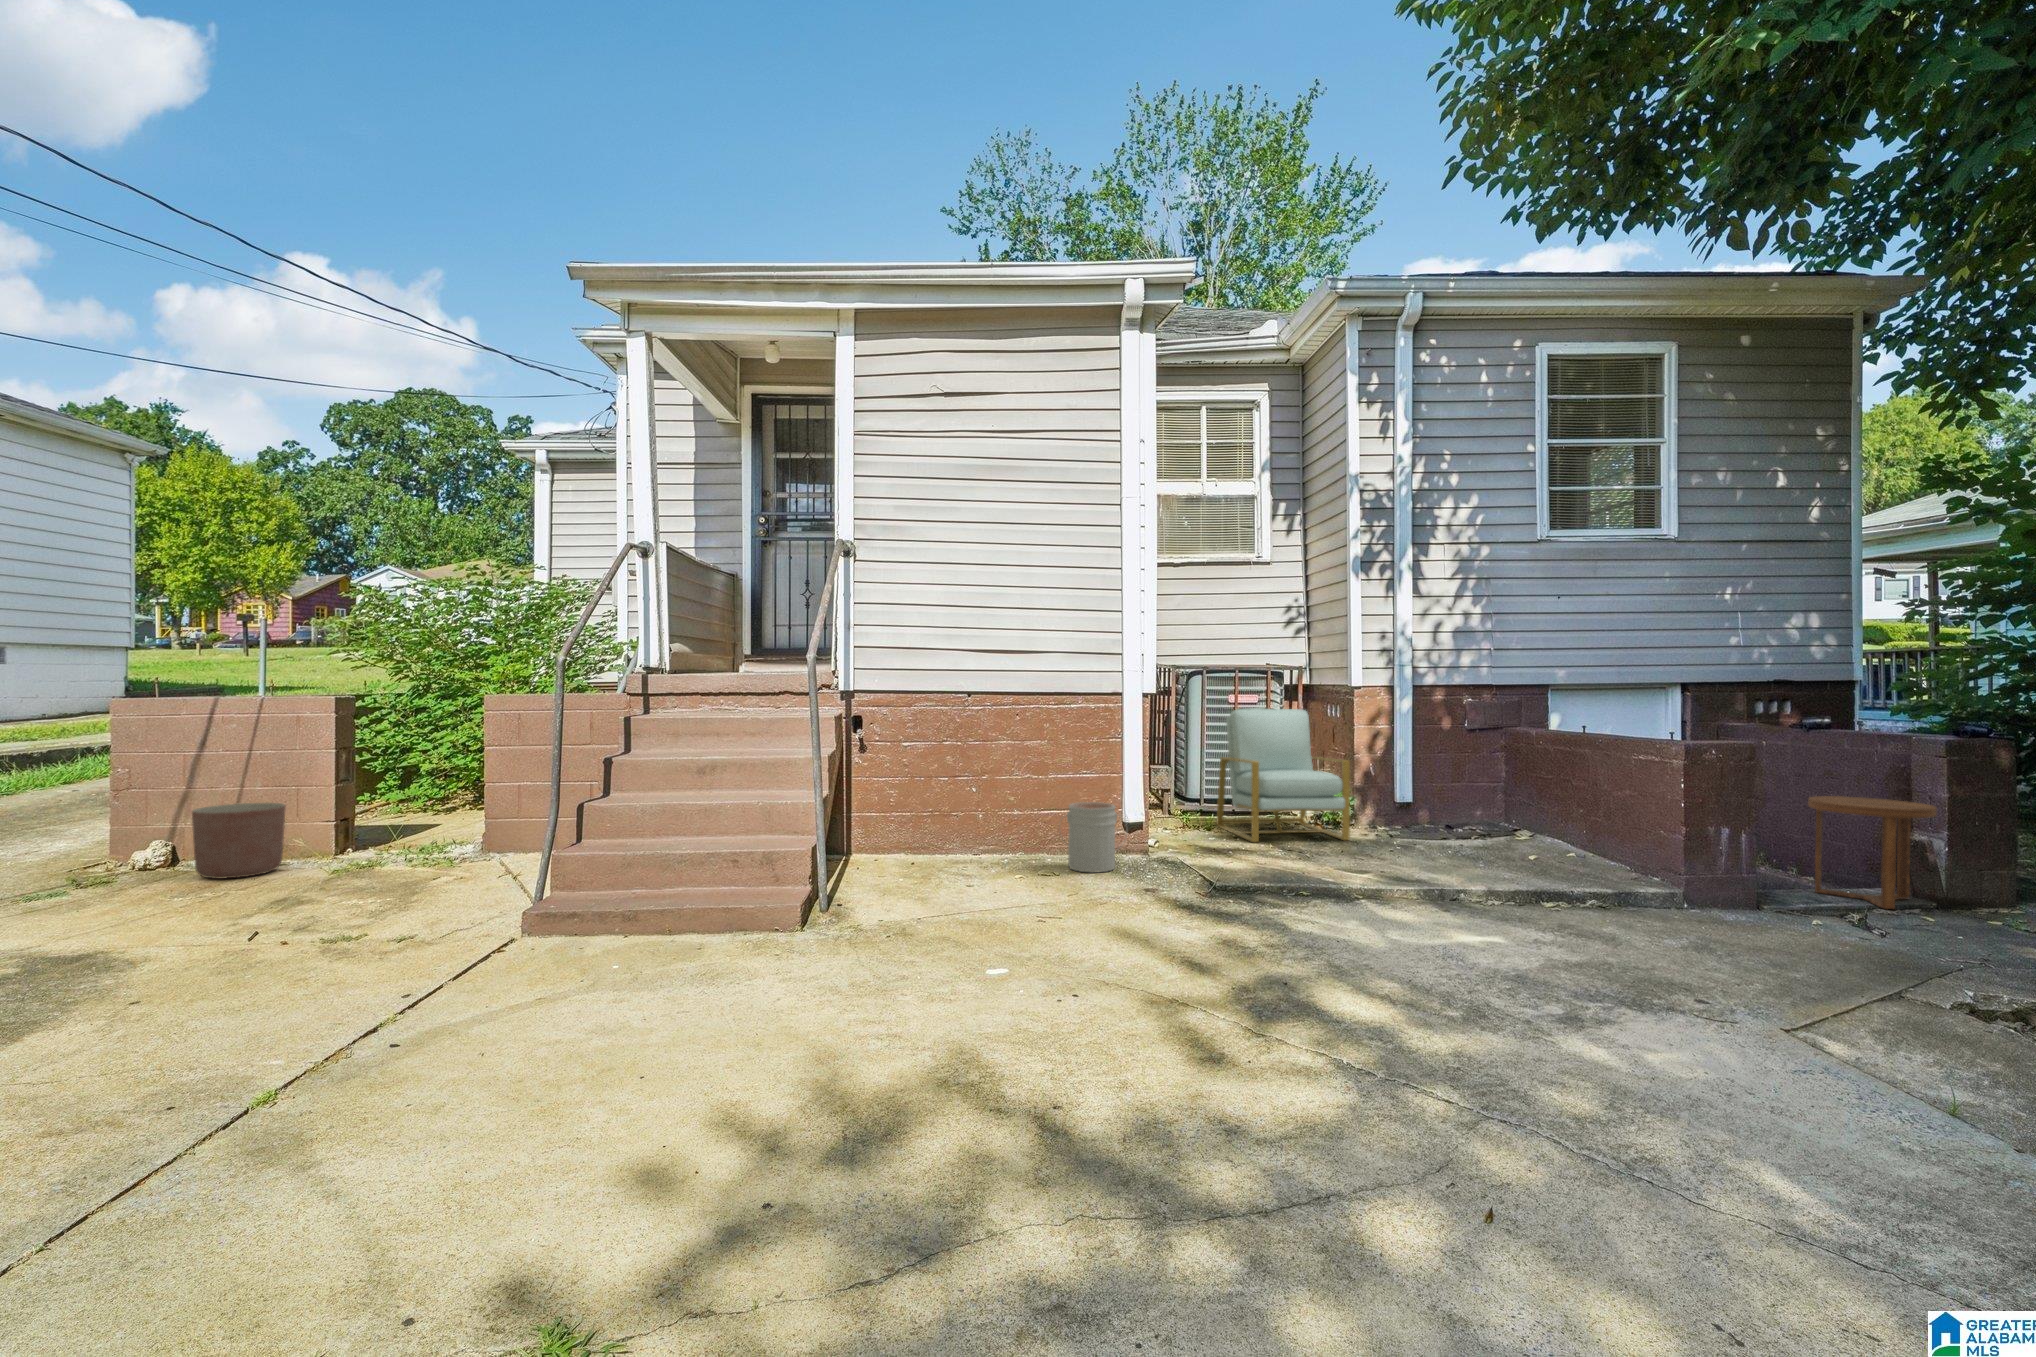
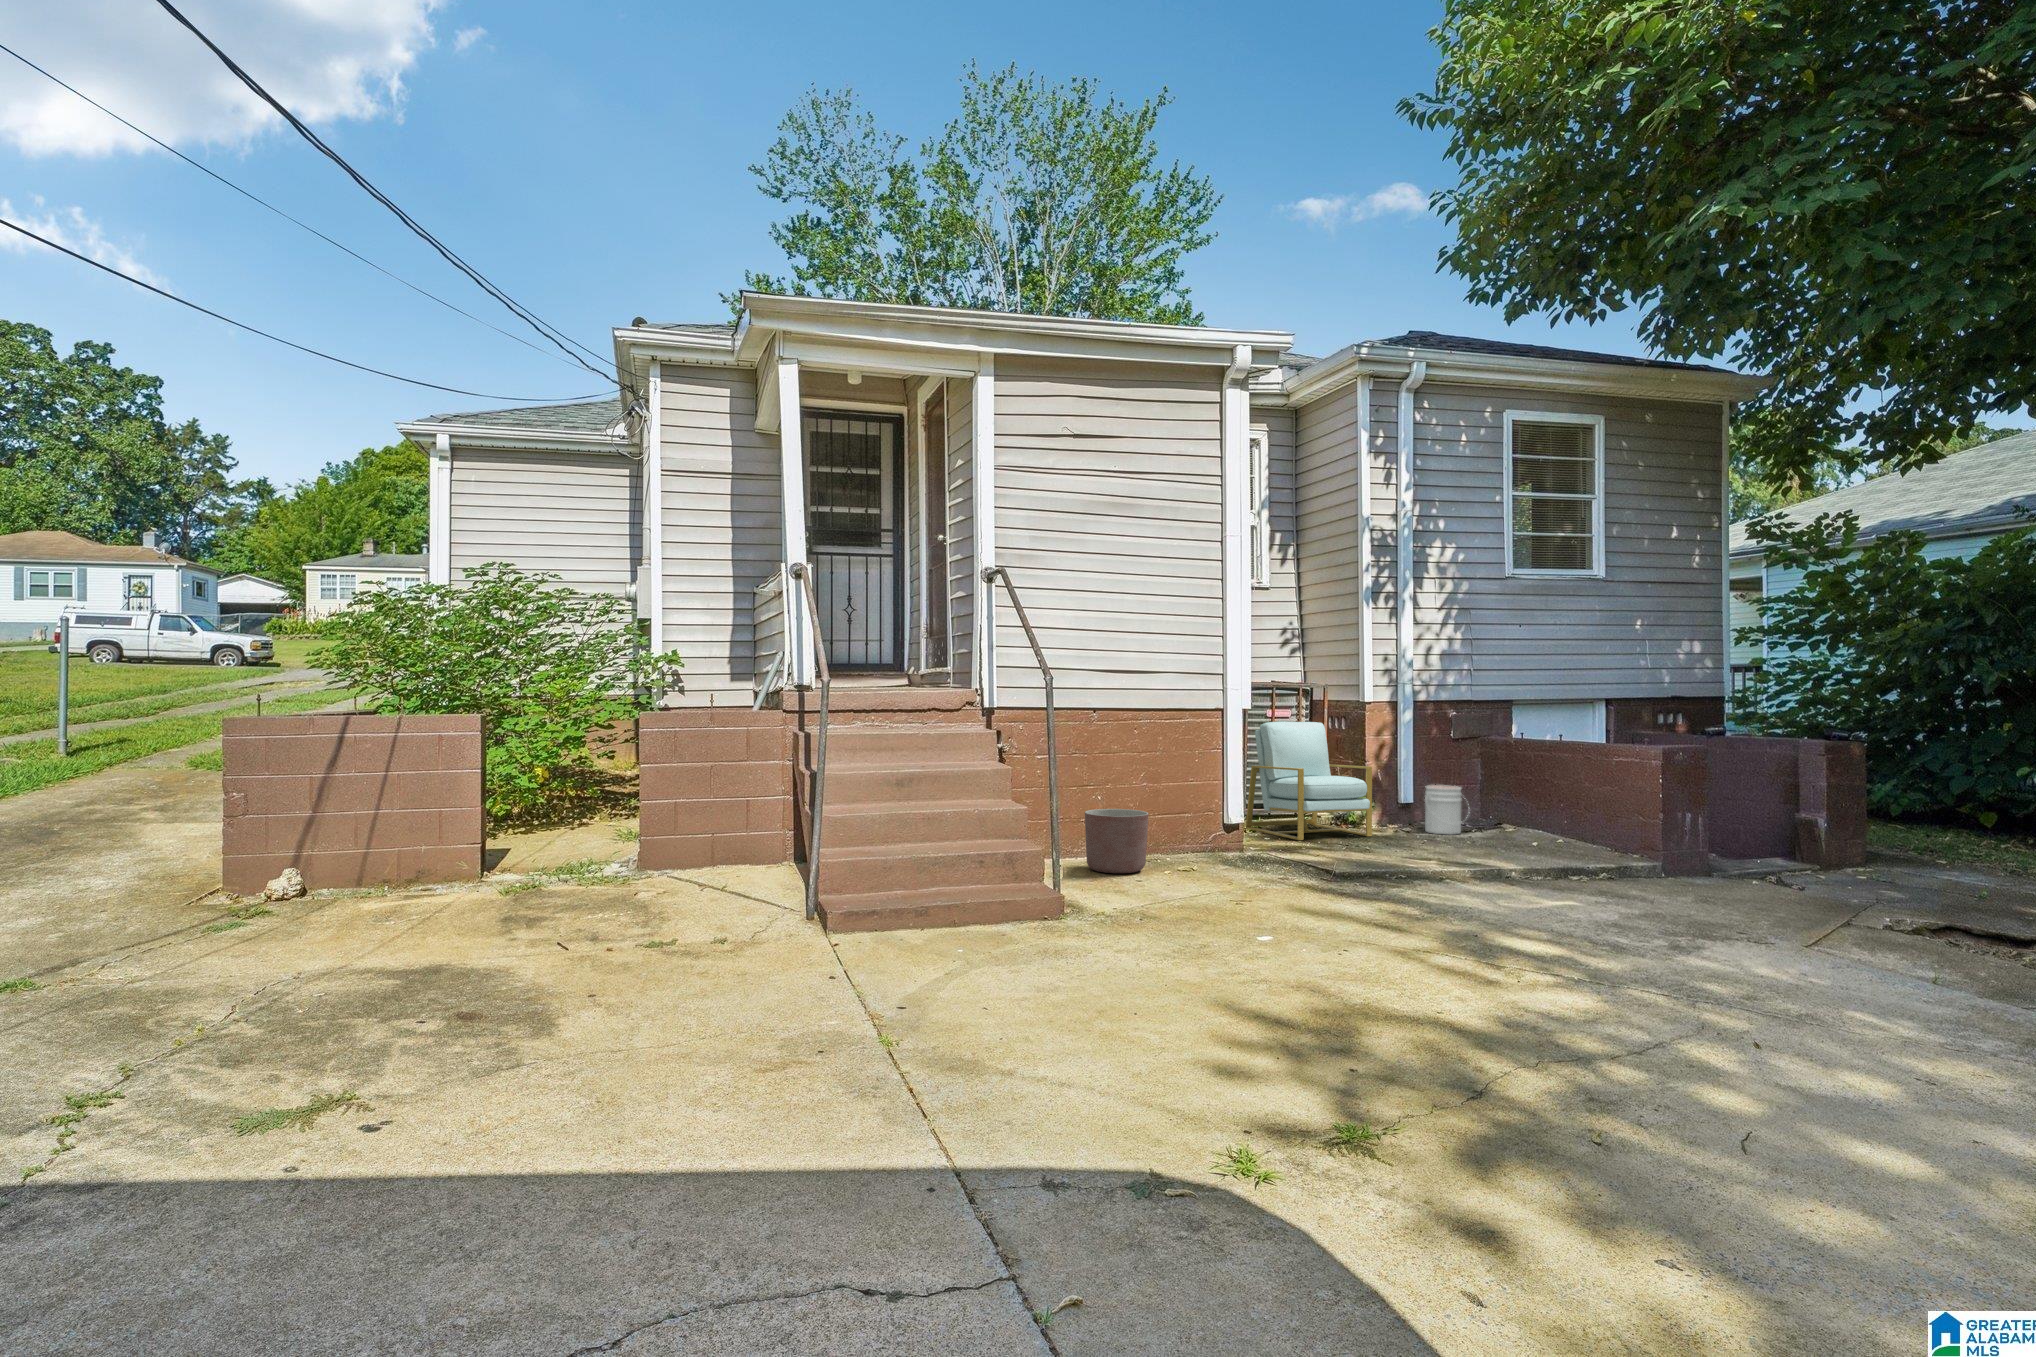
side table: present [1808,796,1937,909] -> none [1734,787,1821,869]
bucket: present [1067,802,1124,873] -> present [1425,785,1465,835]
planter: present [192,803,286,879] -> present [1085,809,1148,873]

